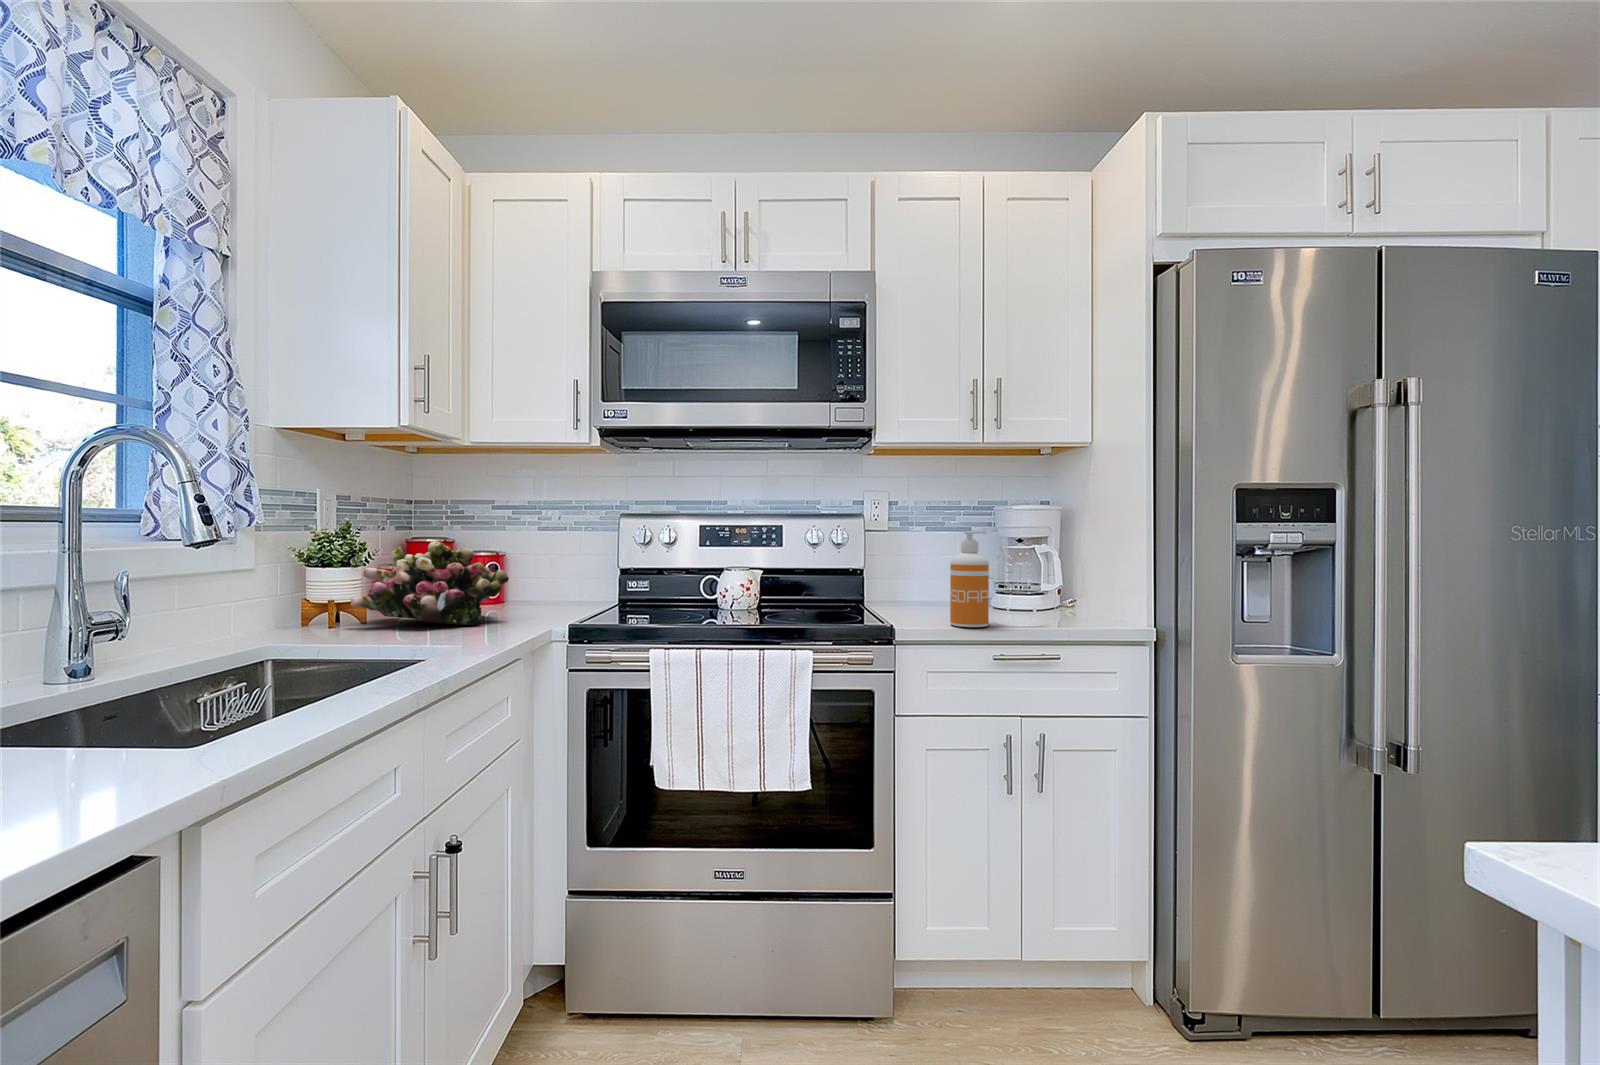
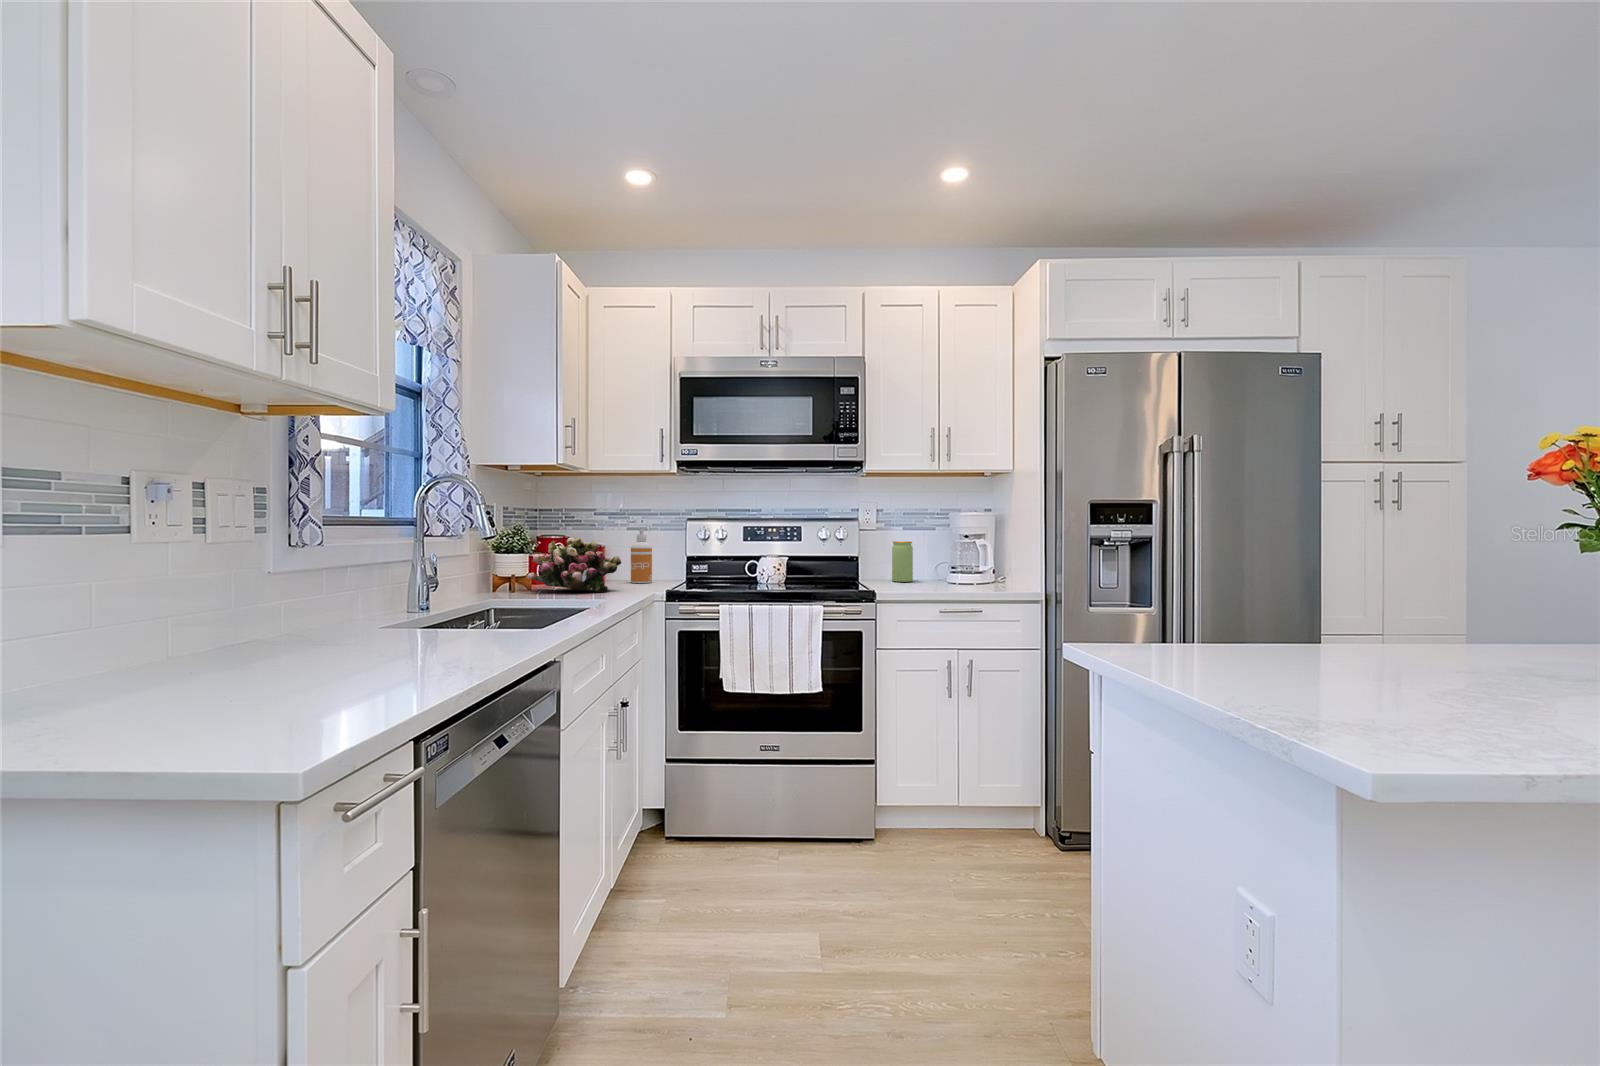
soap dispenser: present [950,531,989,627] -> present [631,530,652,583]
jar: none [914,547,944,605] -> present [892,541,913,582]

